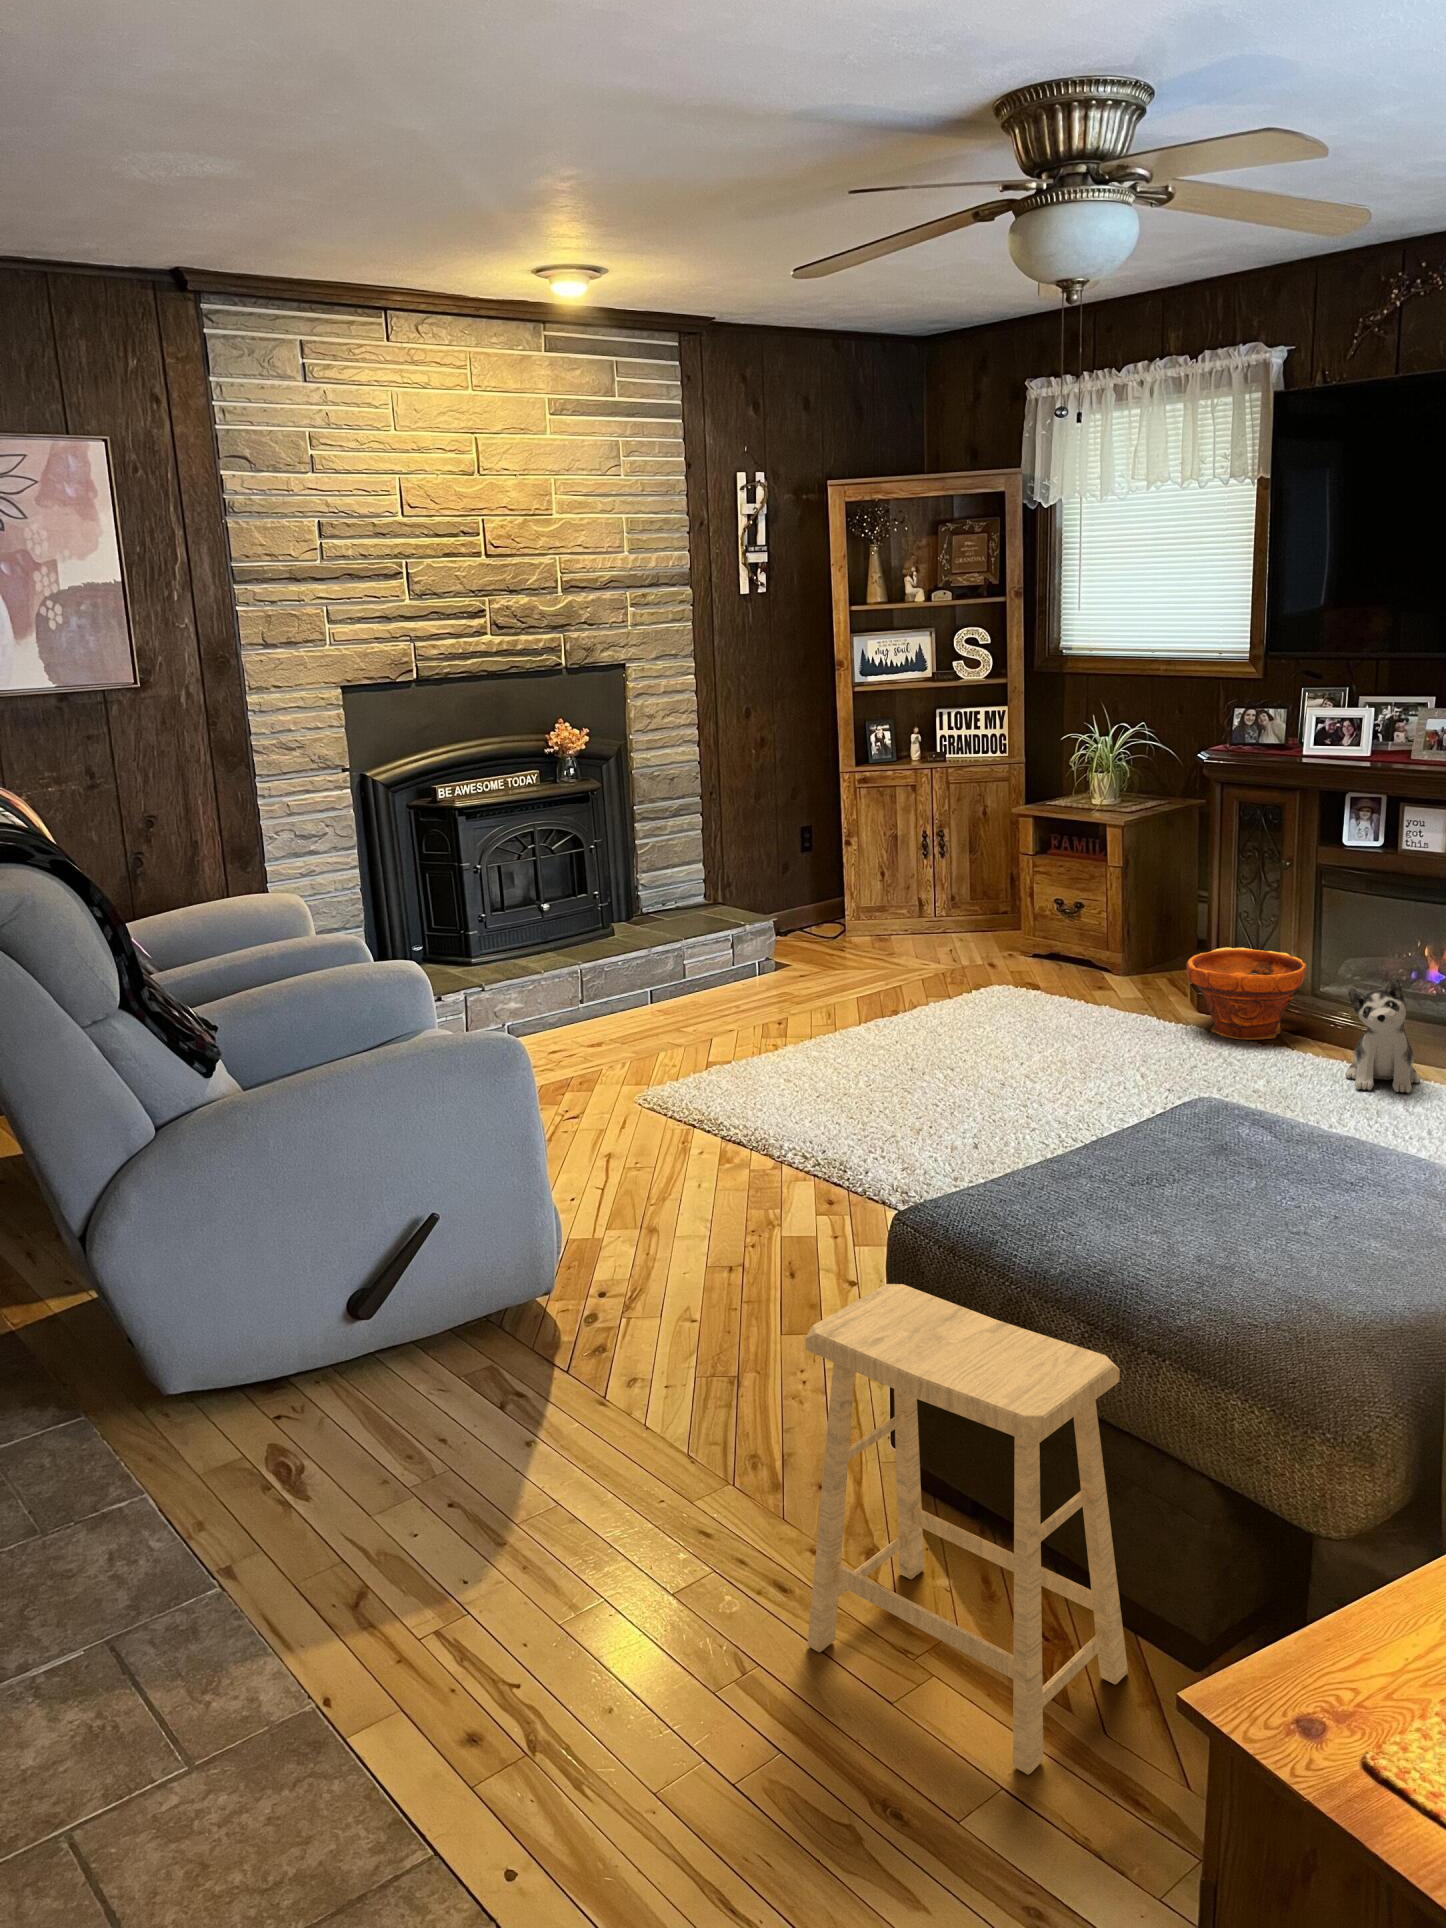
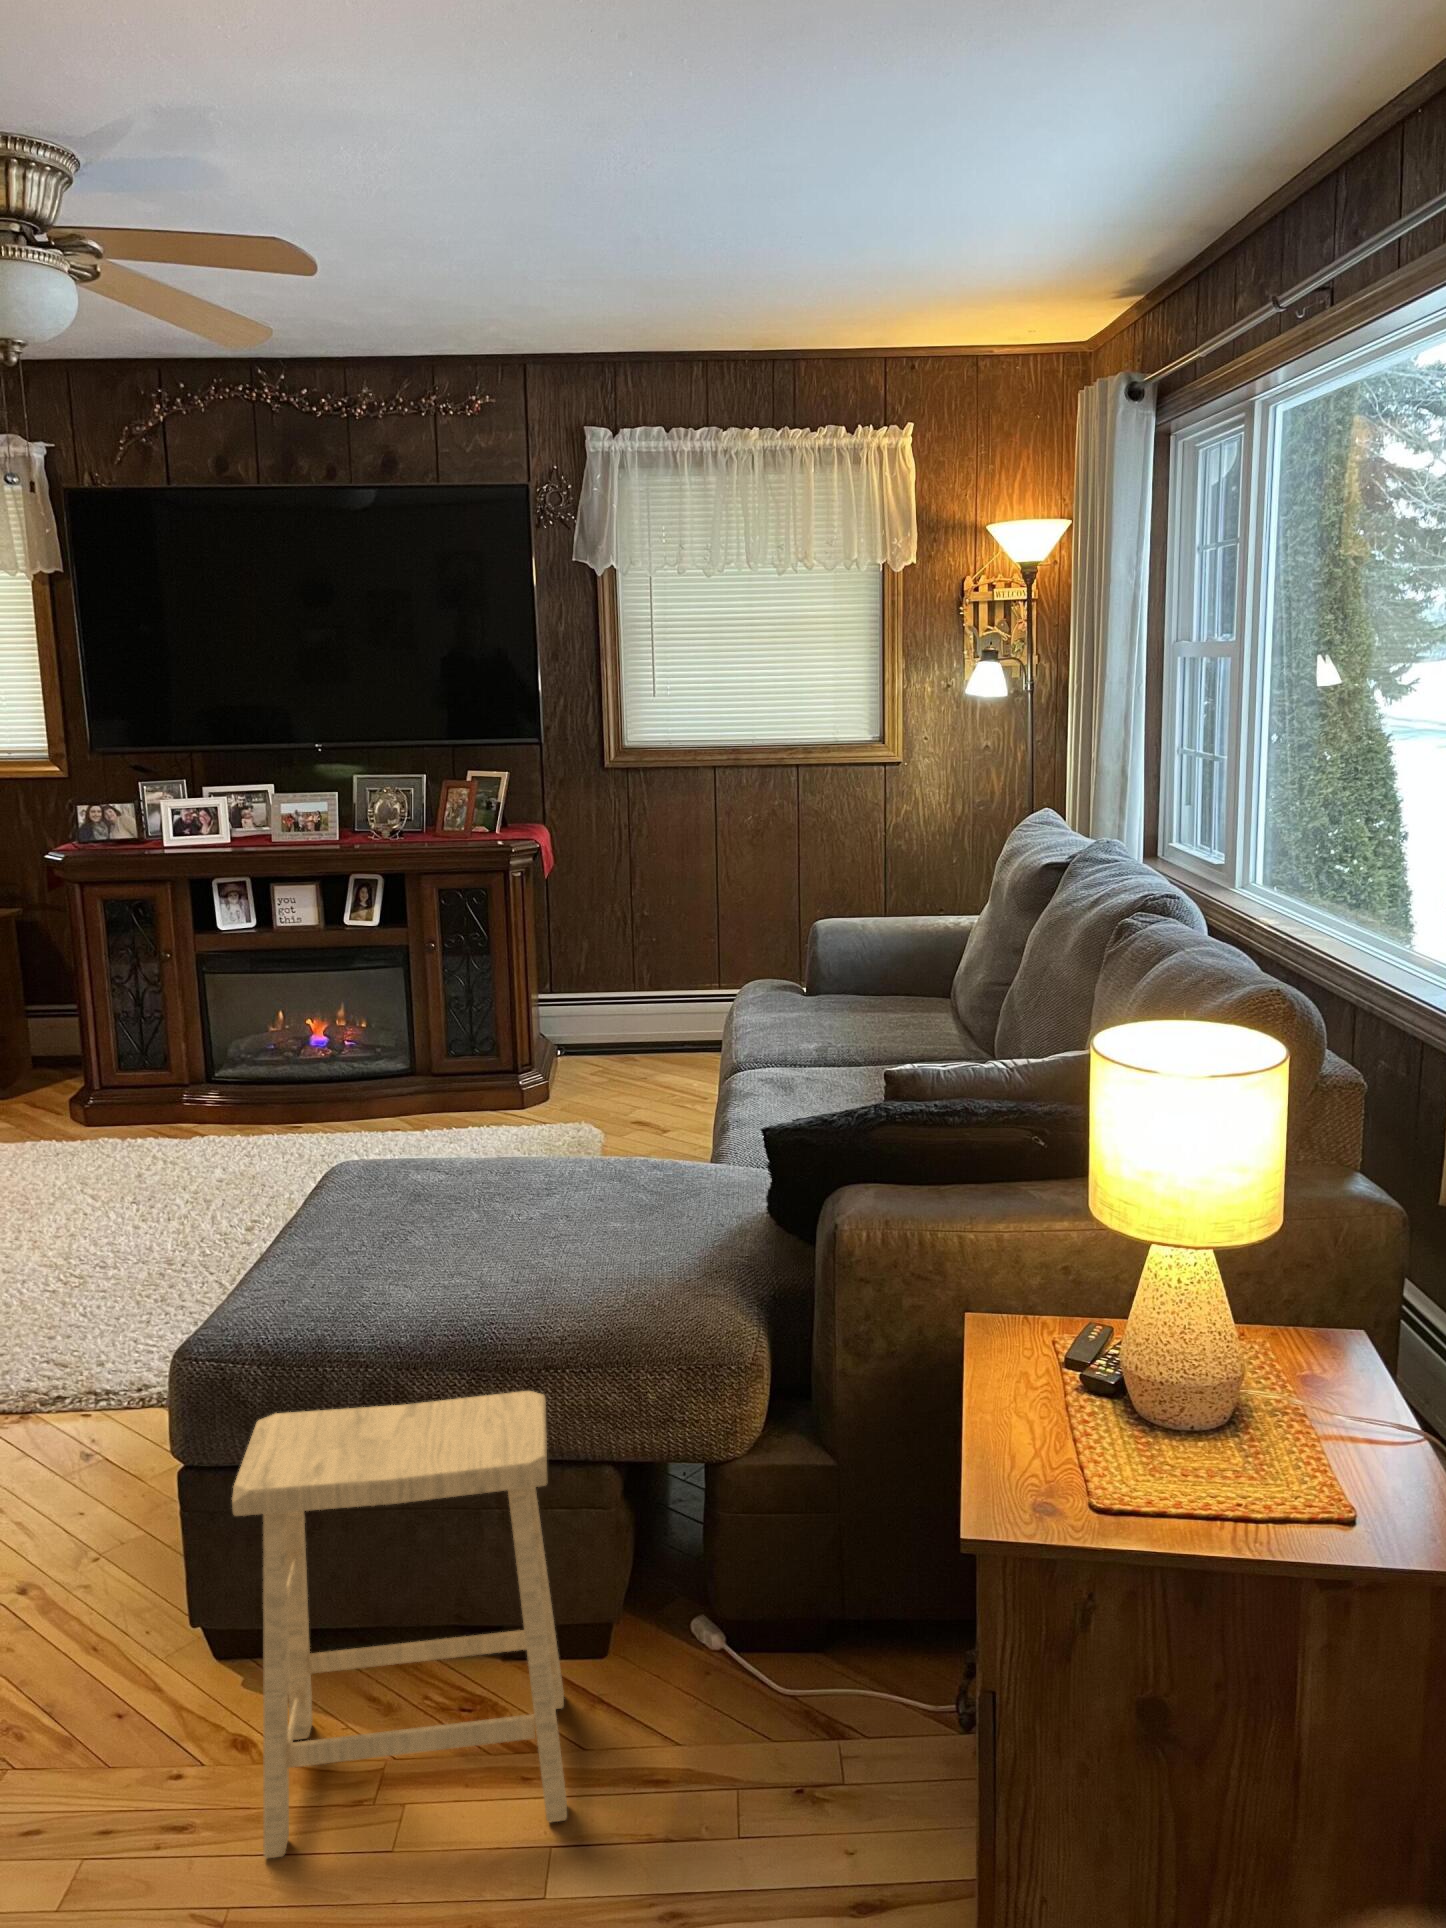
planter: present [1187,947,1306,1040] -> none [88,1046,212,1142]
plush toy: present [1345,976,1420,1093] -> none [284,1043,355,1156]

